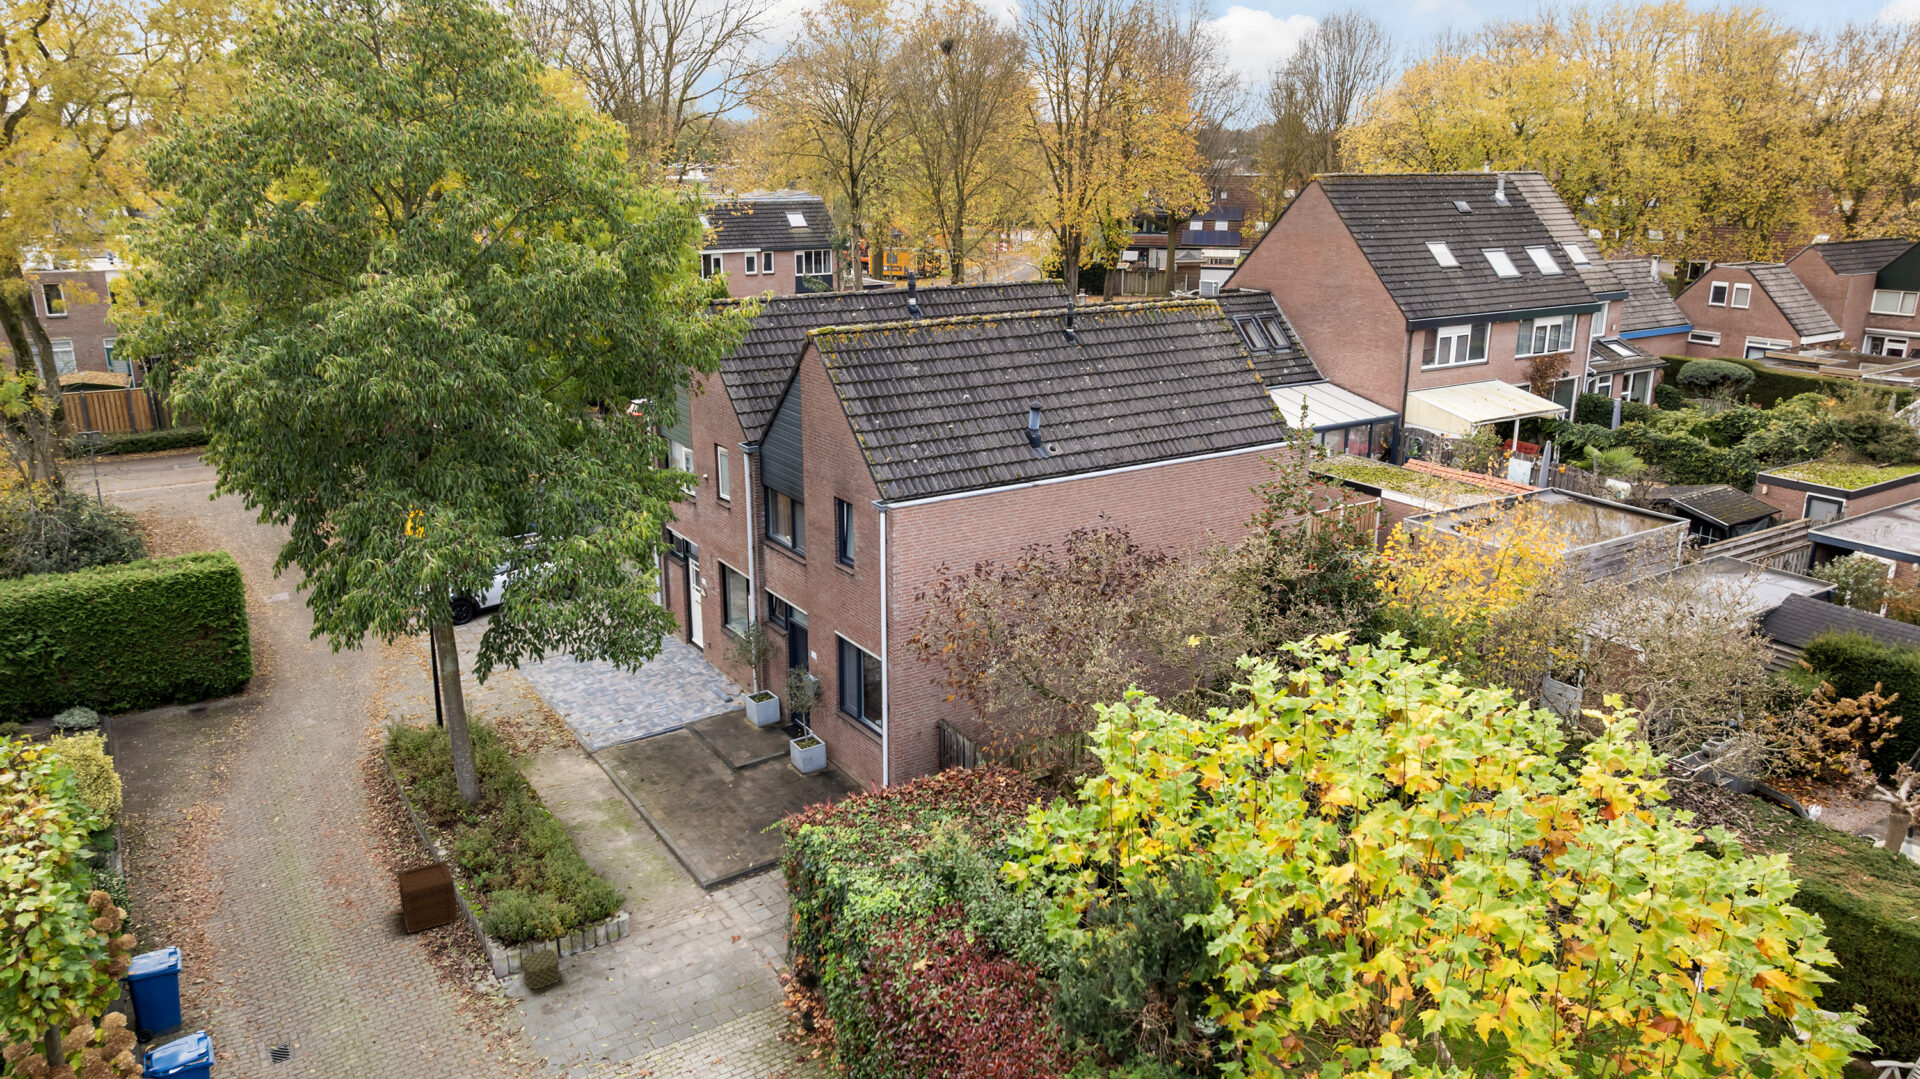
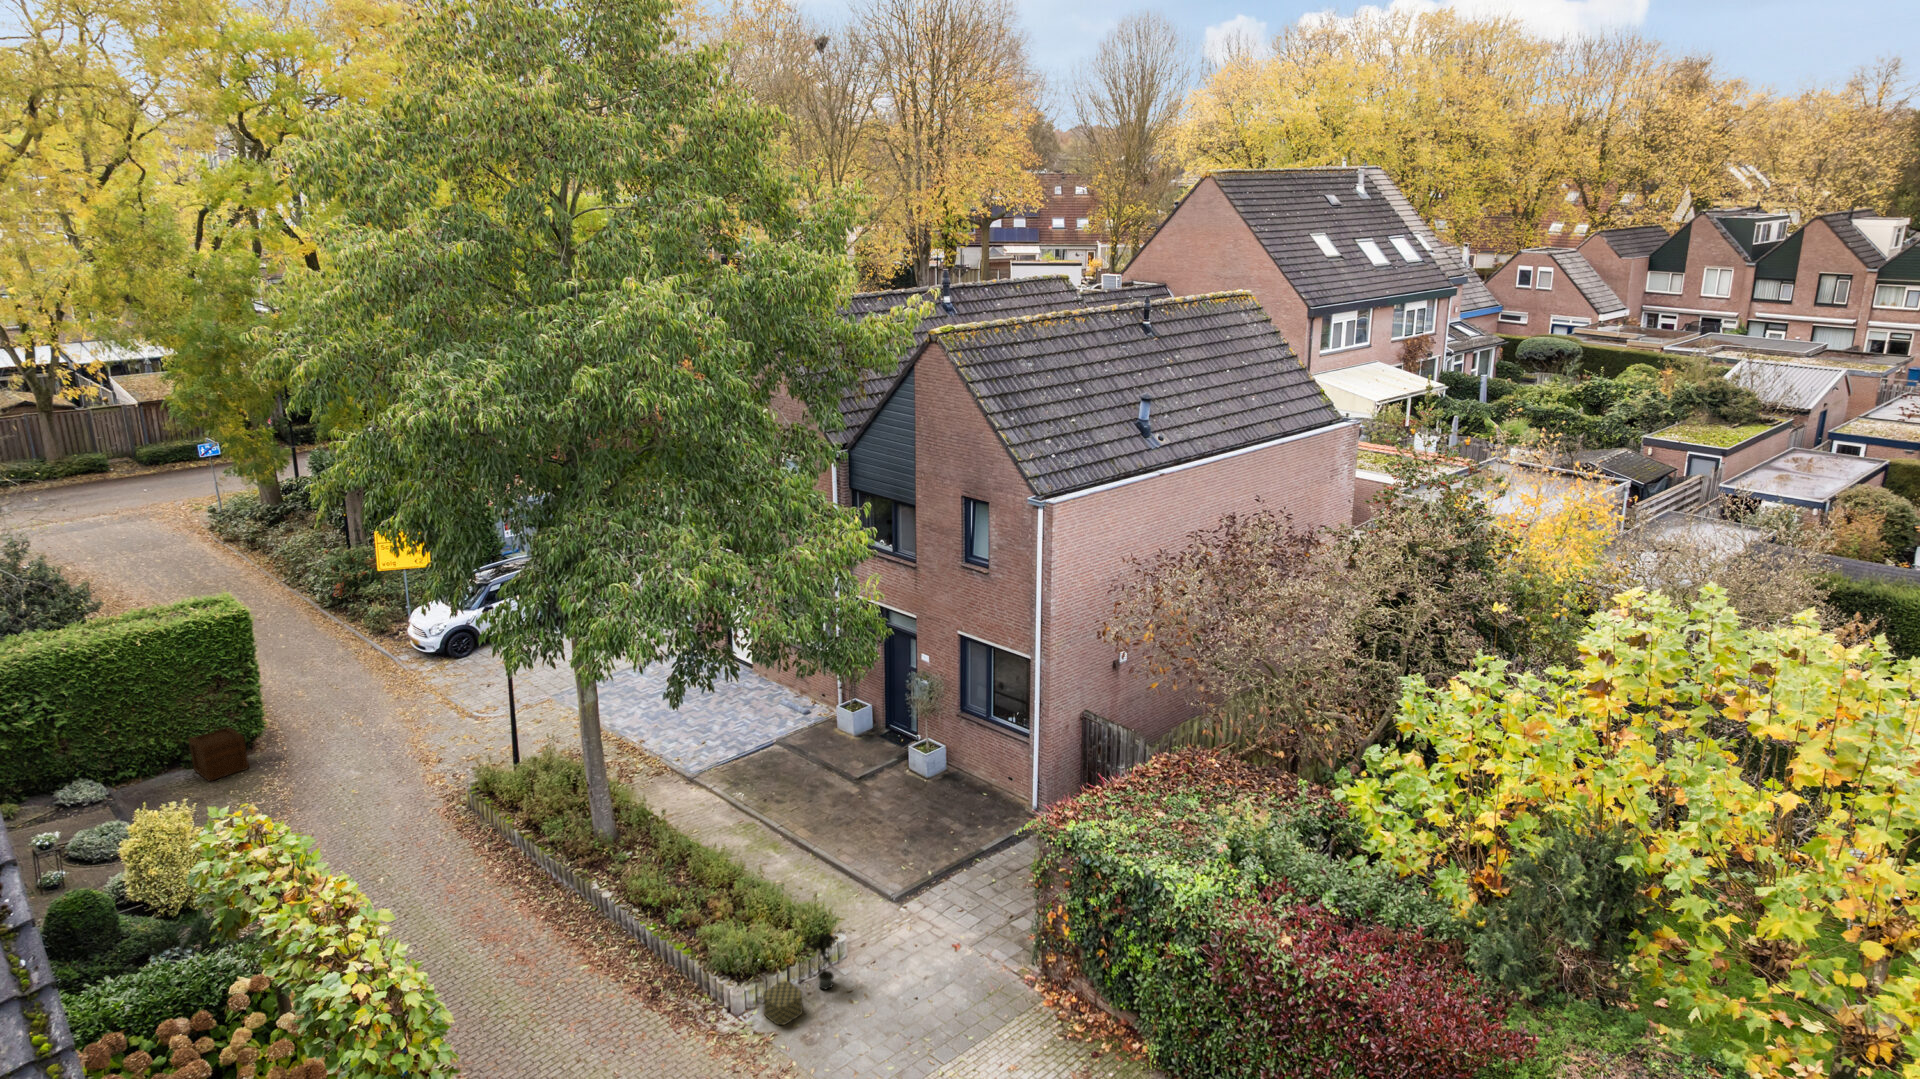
wooden crate: present [397,861,458,933] -> present [189,728,249,781]
potted plant: present [795,962,821,1029] -> present [809,931,844,989]

